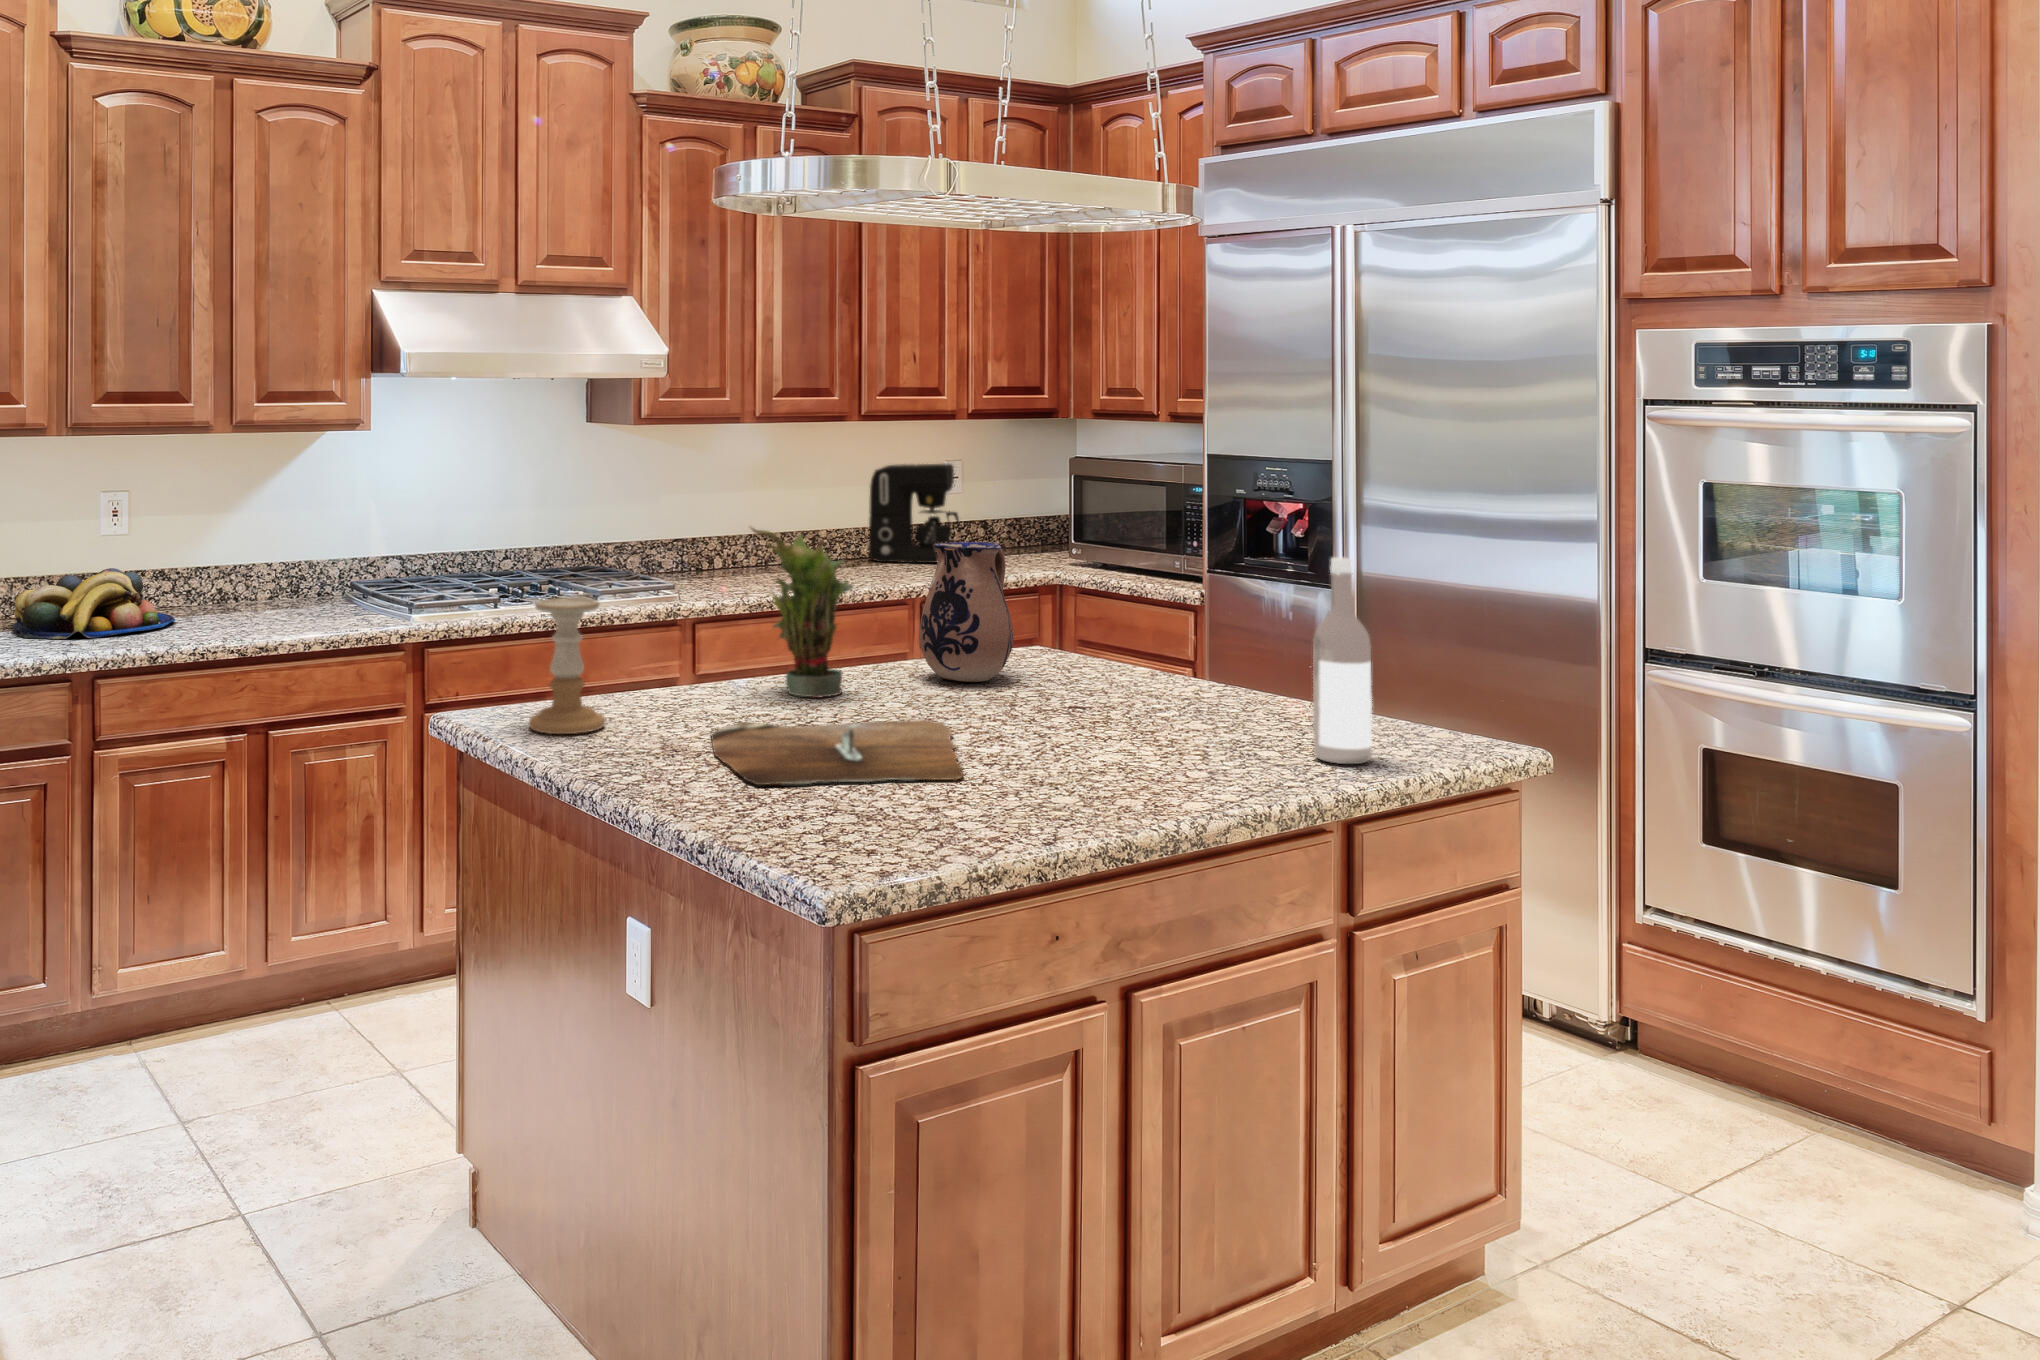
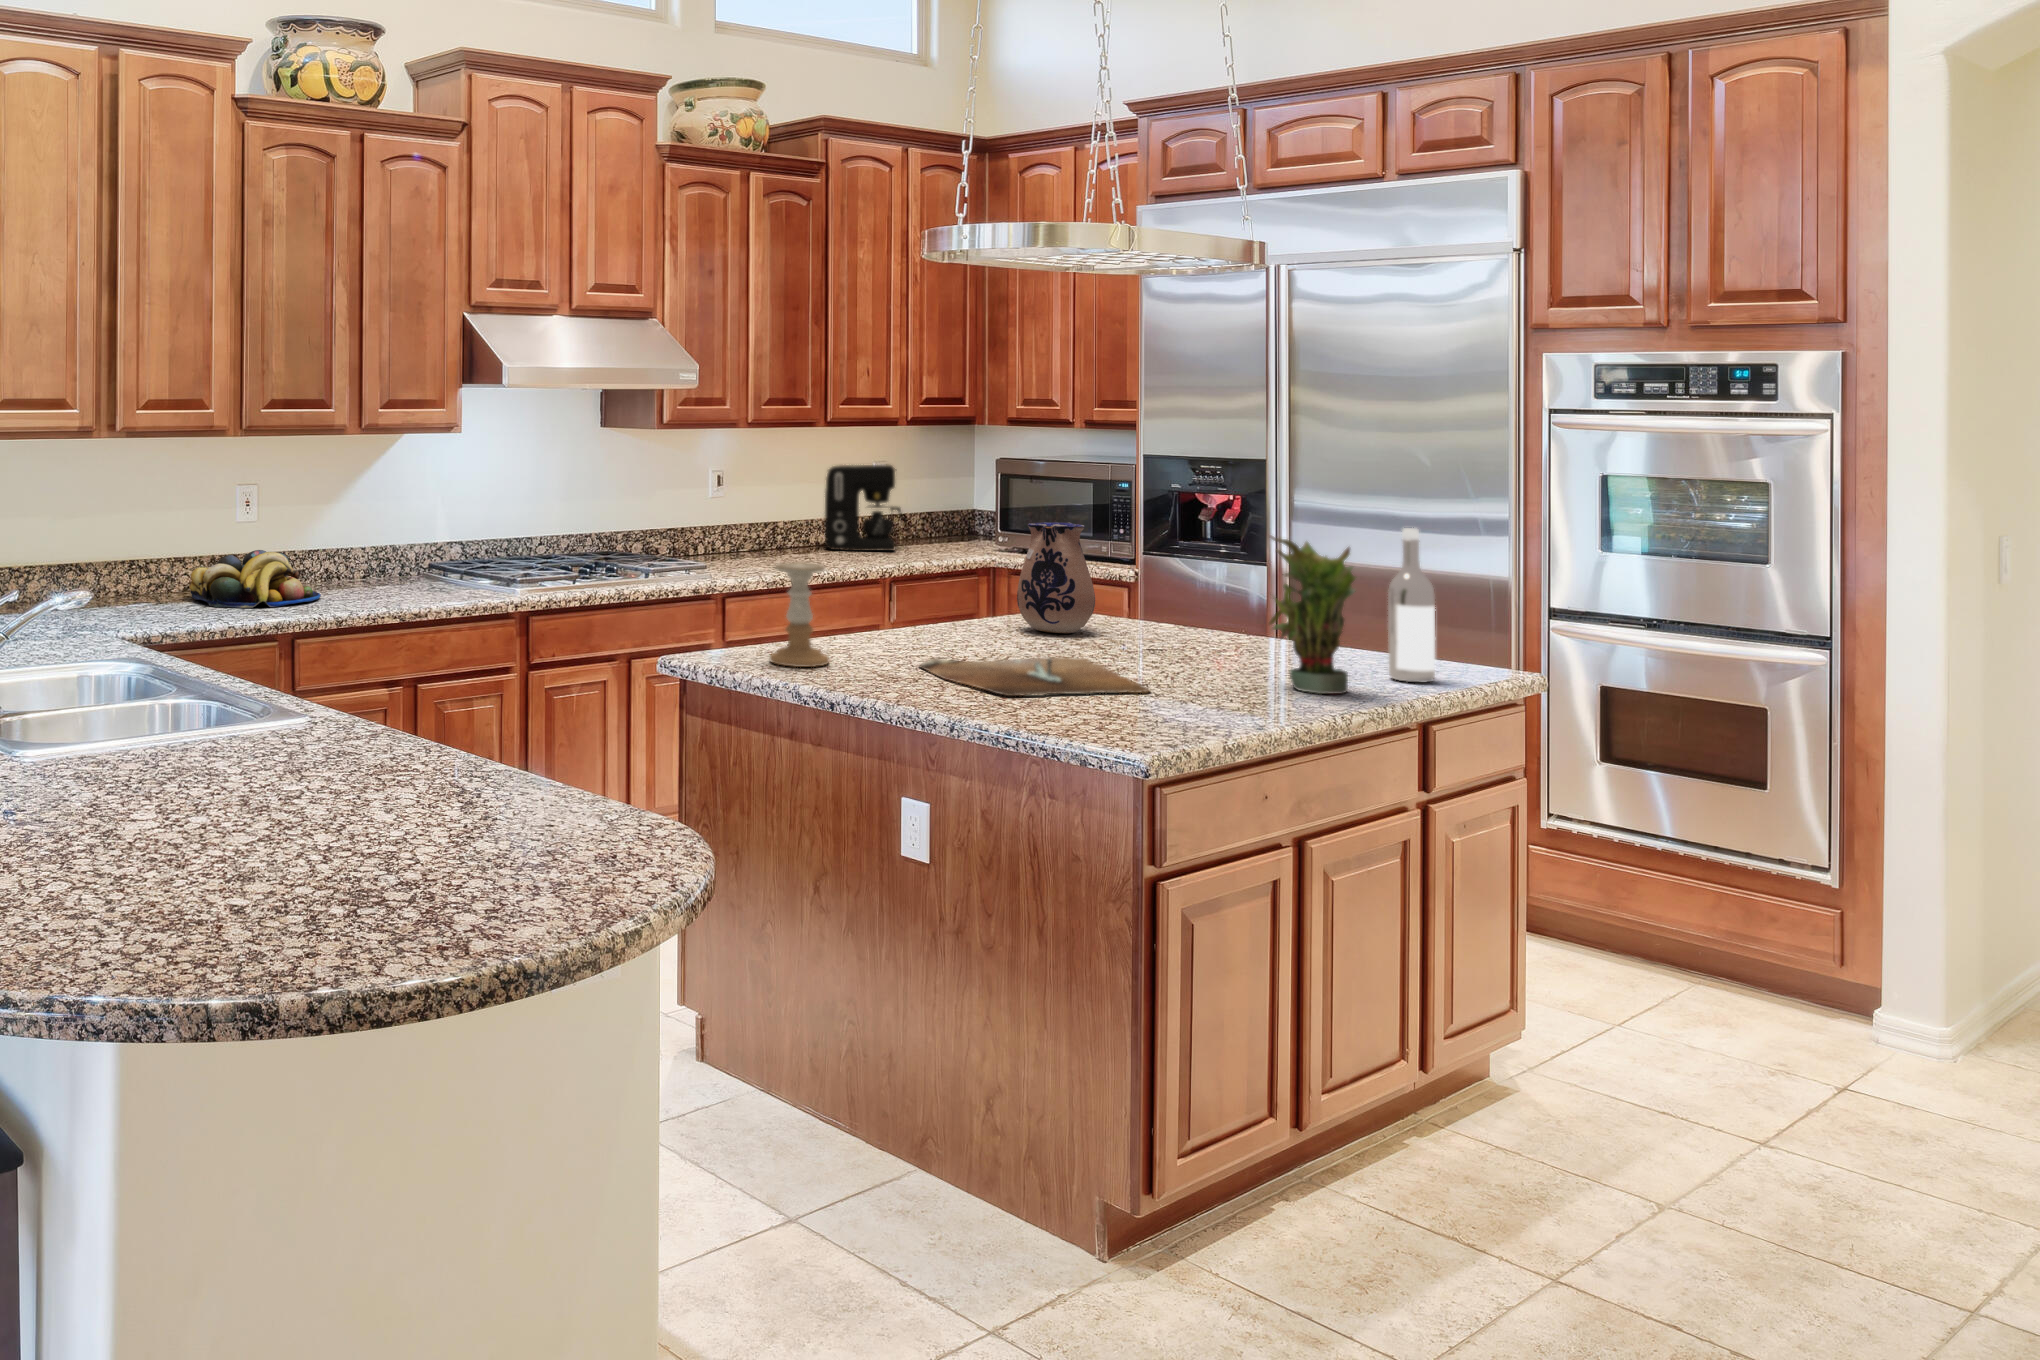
potted plant: present [751,527,853,698] -> present [1269,536,1355,694]

